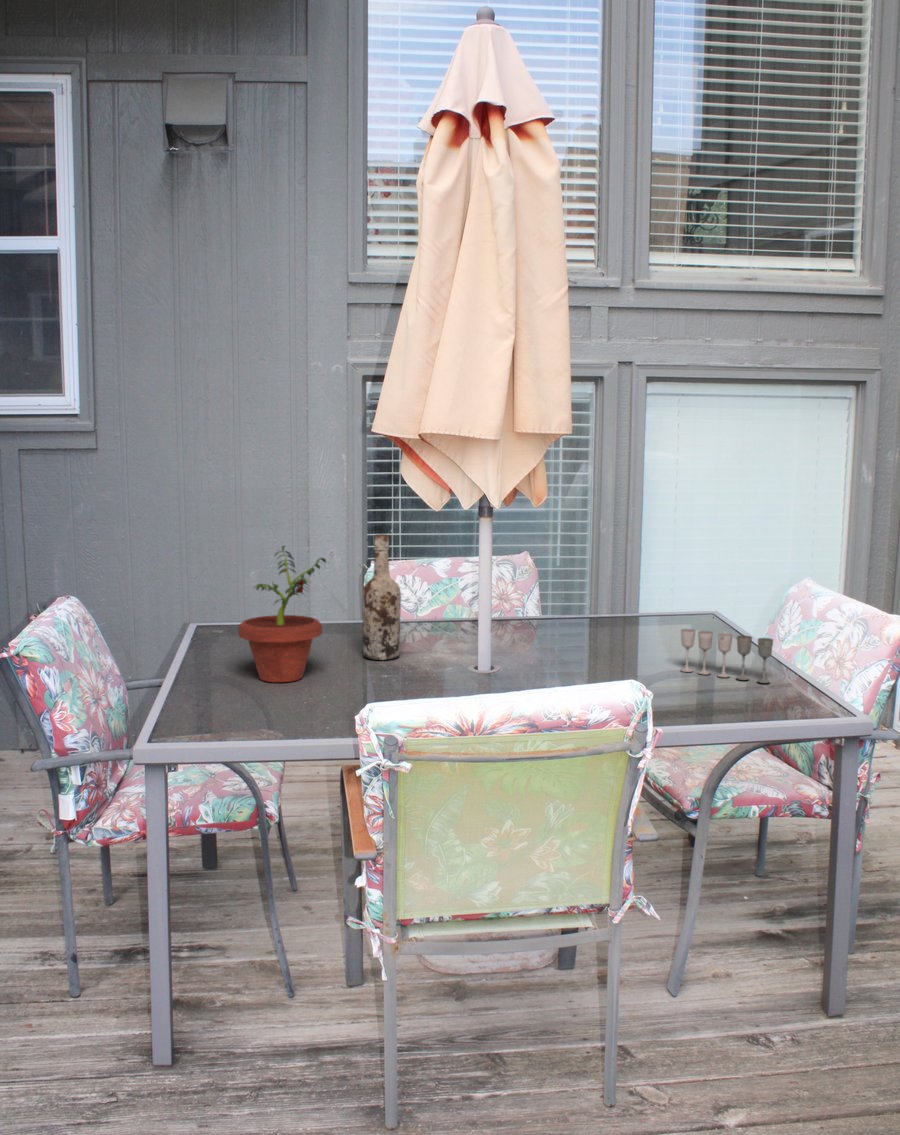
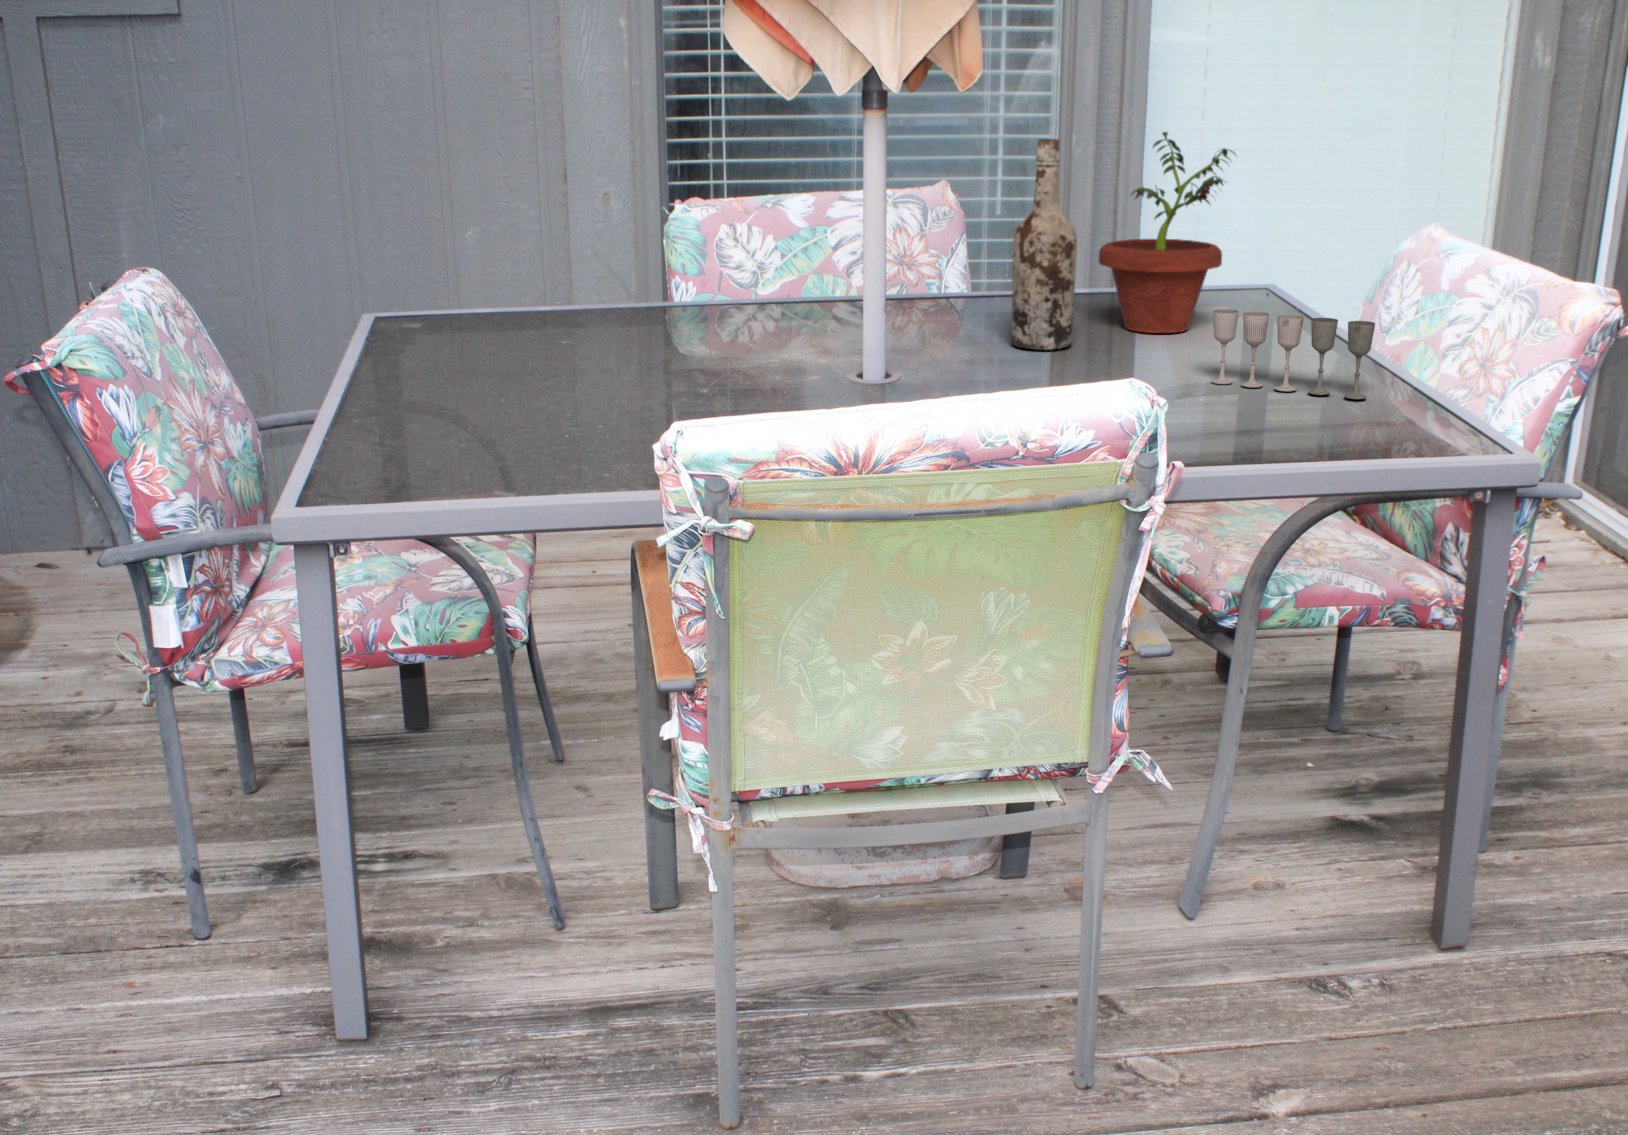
wine bottle: present [362,534,401,660] -> present [1011,139,1077,350]
potted plant: present [238,546,326,682] -> present [1099,132,1235,333]

